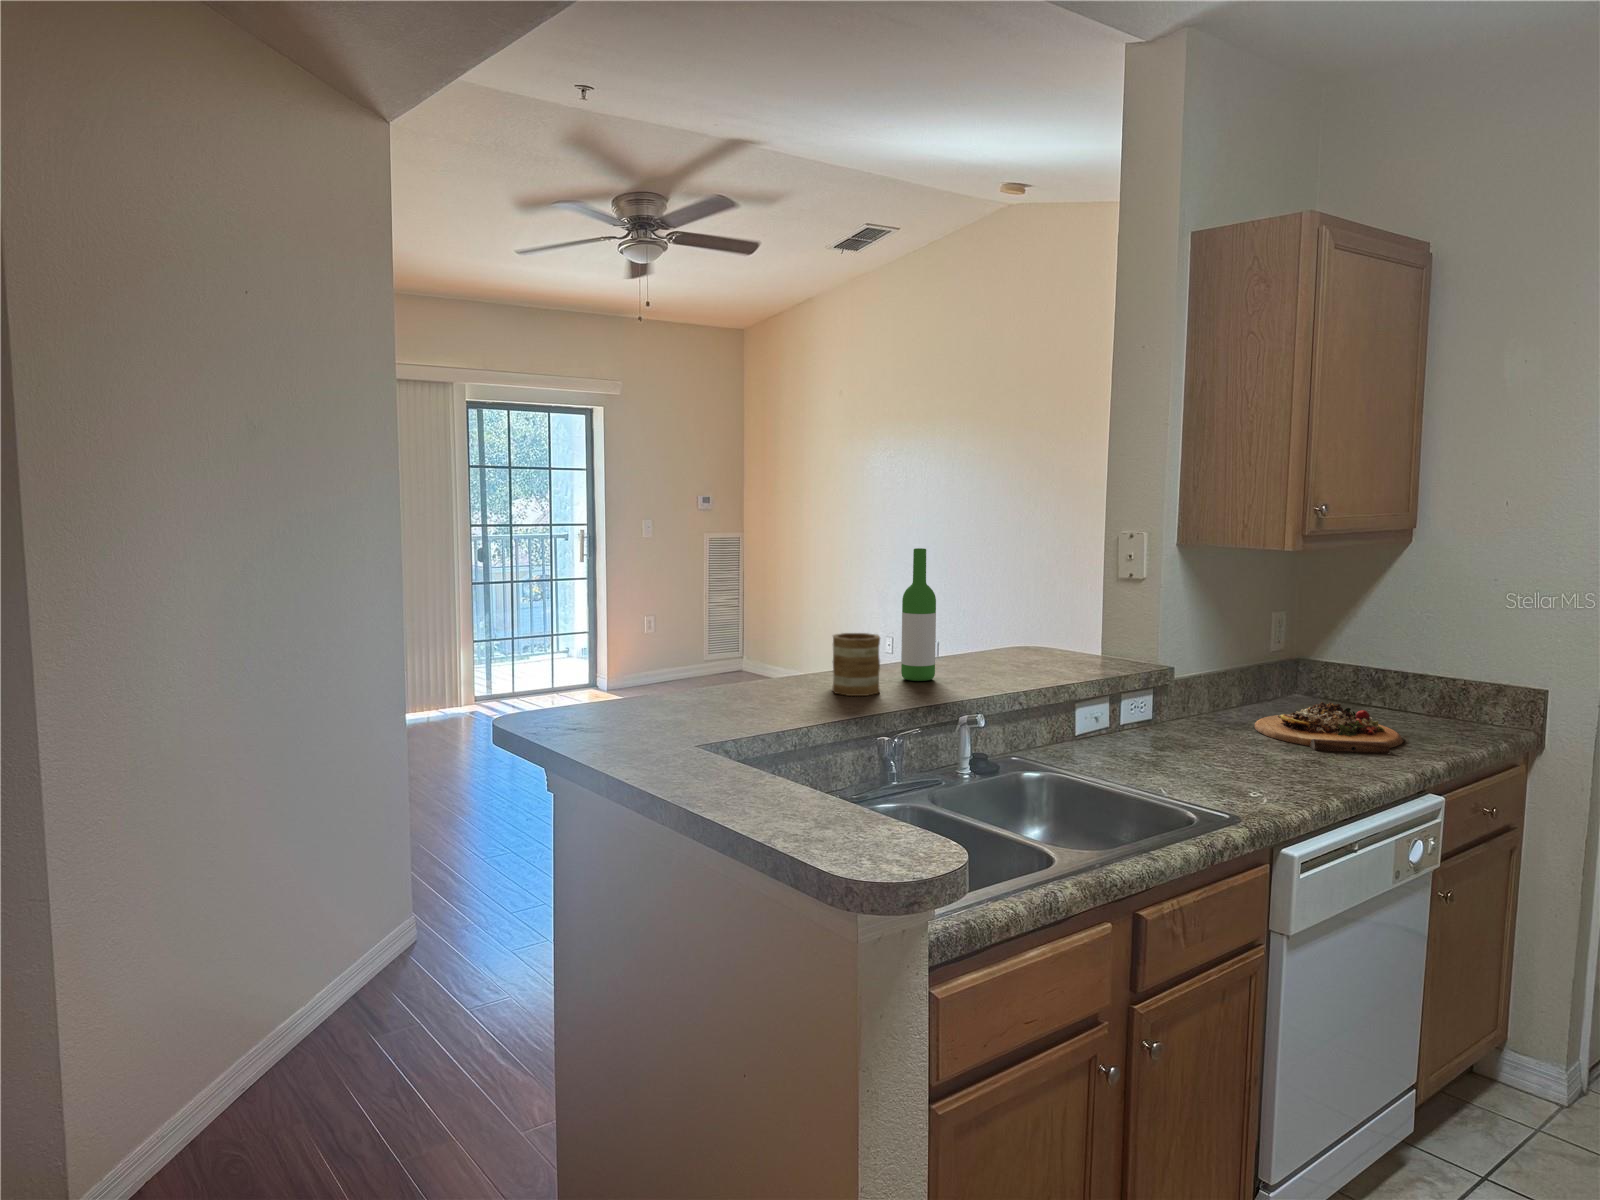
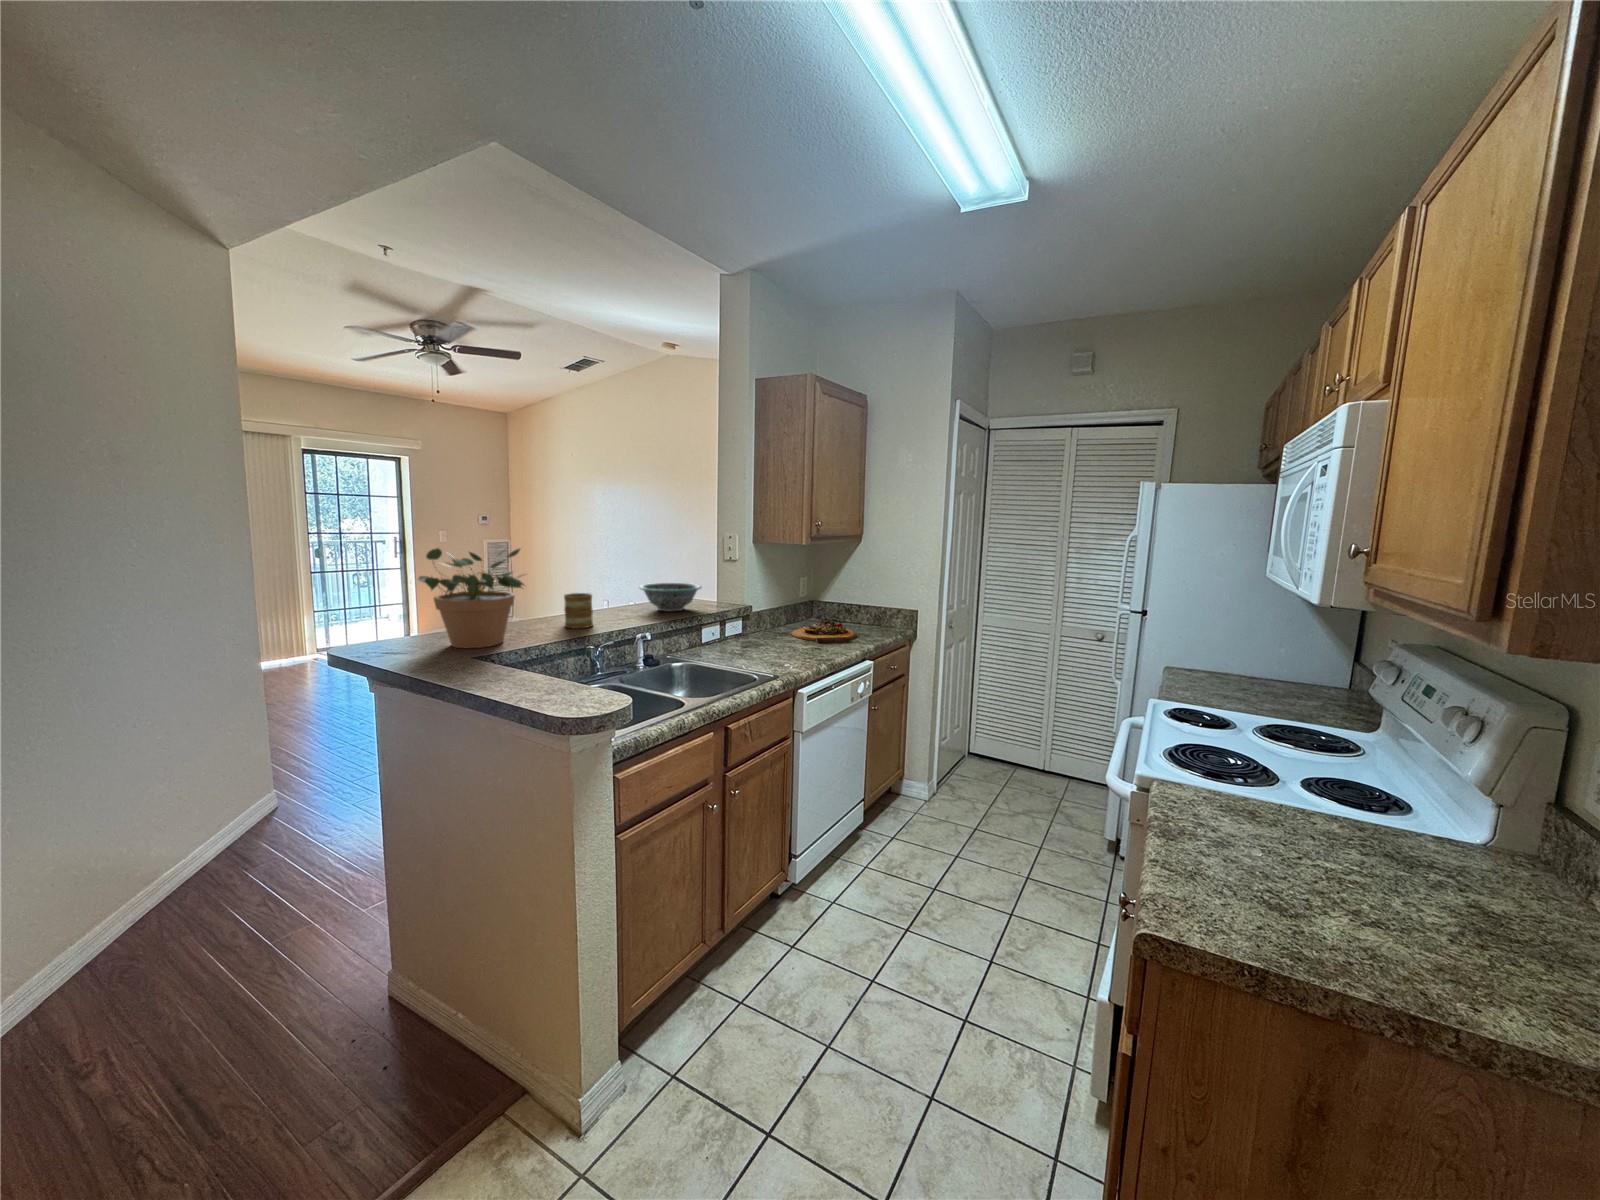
wine bottle: present [901,548,936,681] -> none [606,545,626,619]
potted plant: none [614,551,791,723] -> present [418,548,524,648]
decorative bowl: none [956,617,1073,671] -> present [639,583,702,611]

